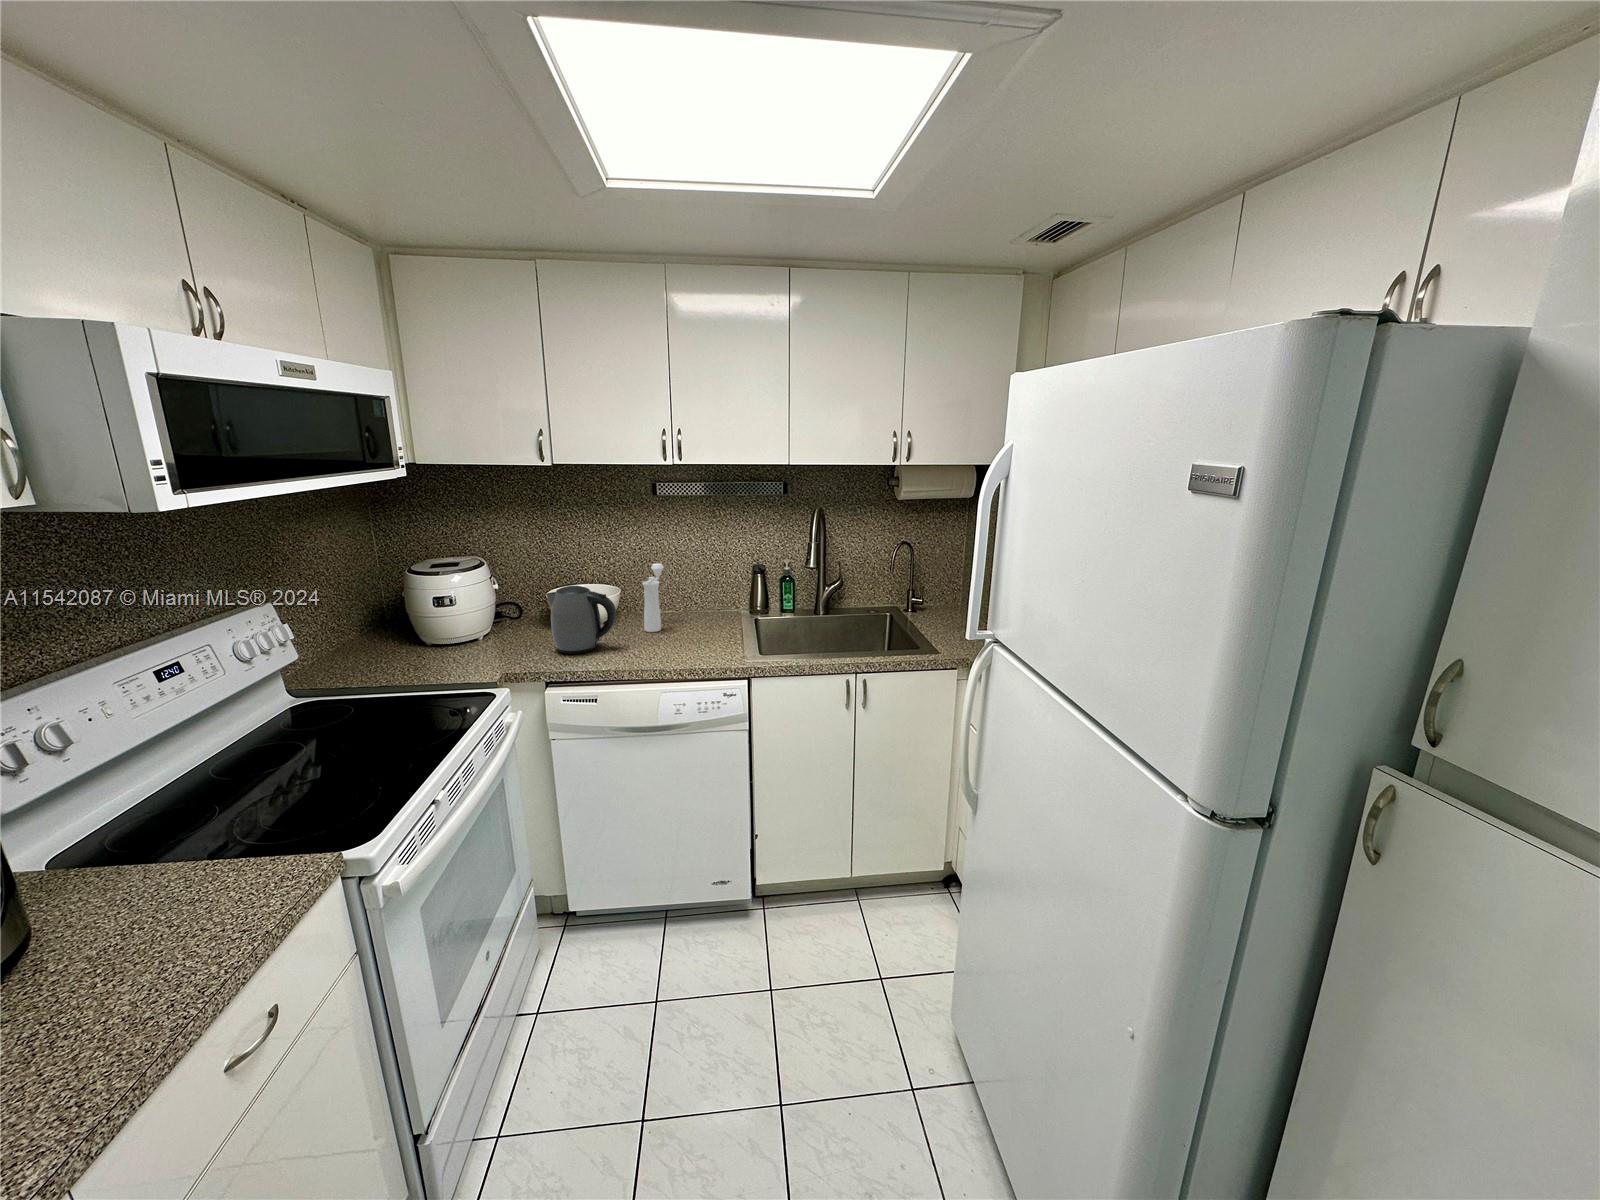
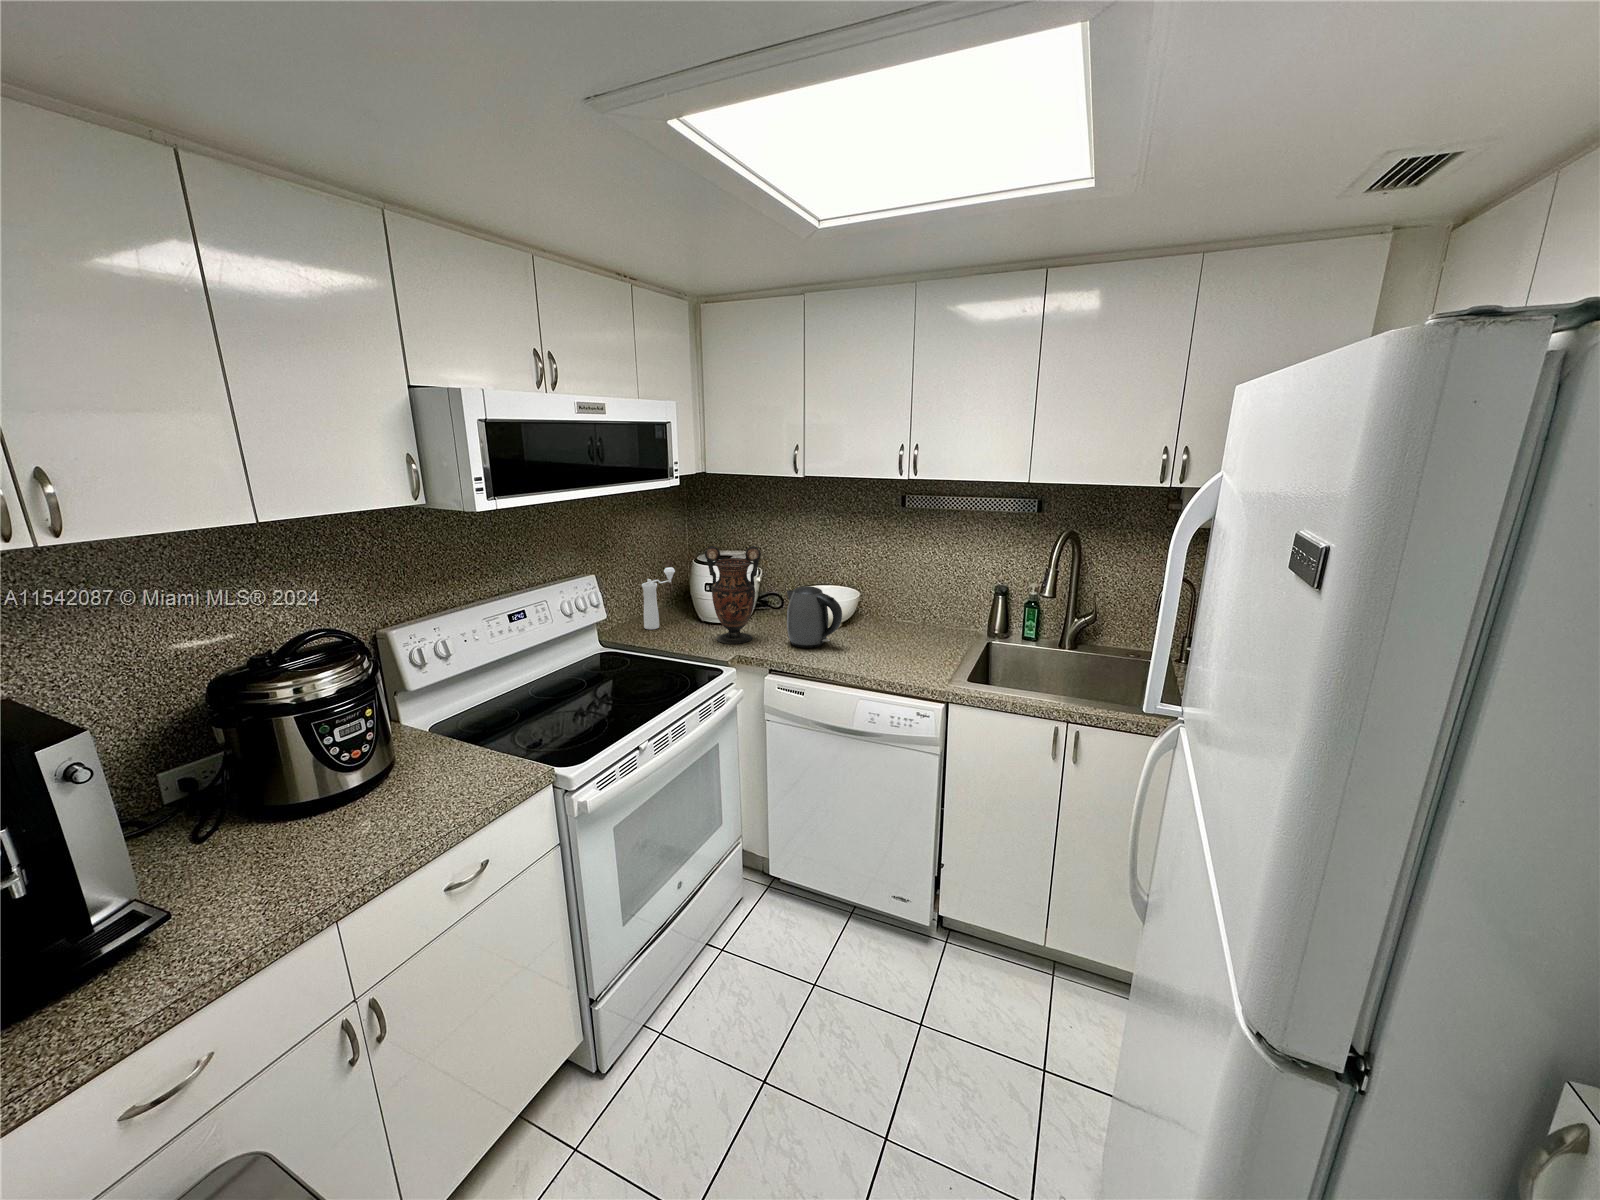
vase: none [436,547,509,665] -> present [705,546,761,644]
pepper mill: present [642,563,664,632] -> present [642,567,675,629]

